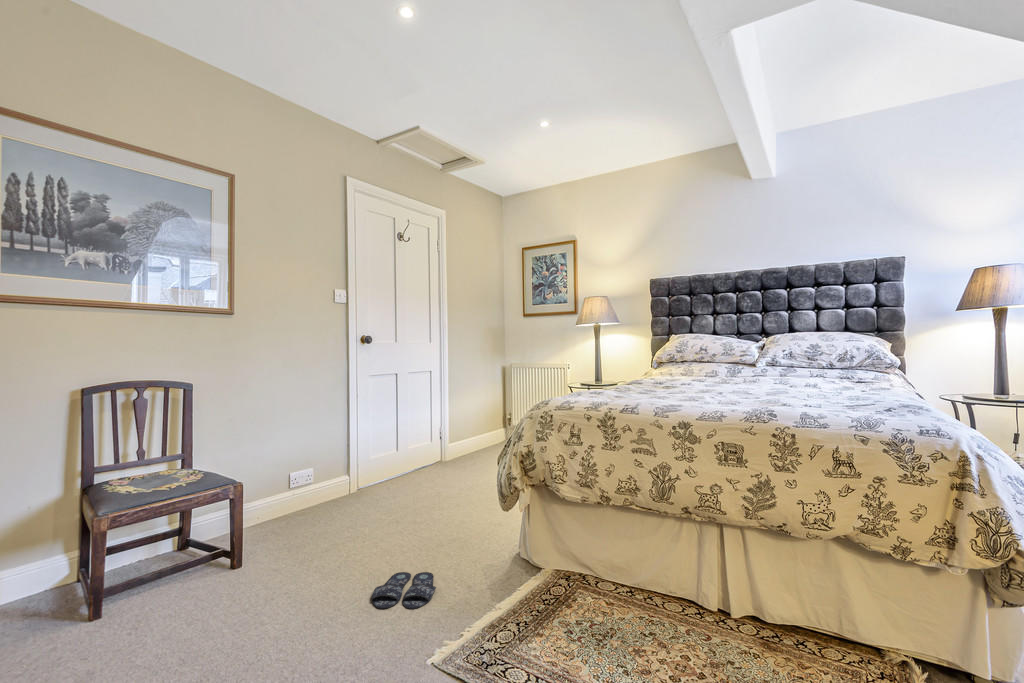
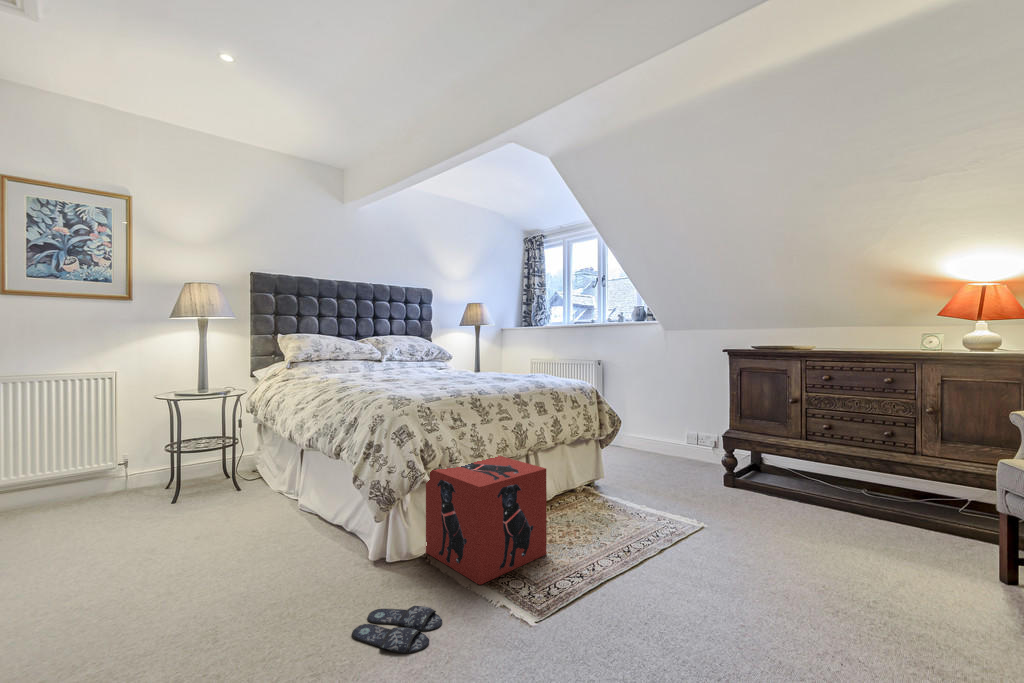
storage box: none [484,479,631,655] -> present [426,455,547,585]

